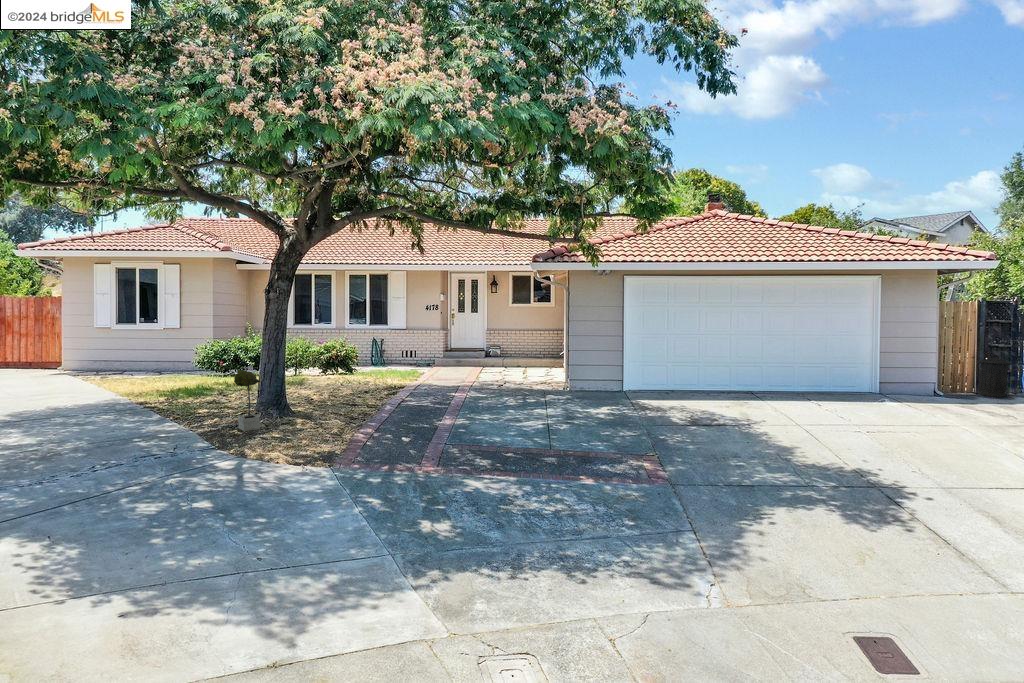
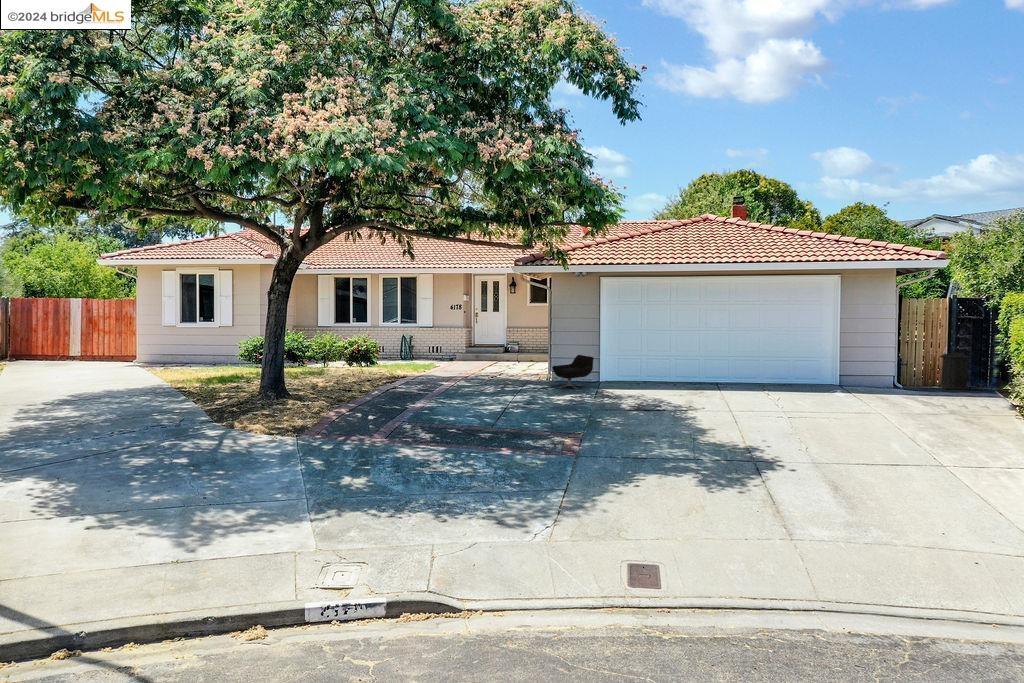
lounge chair: none [573,361,619,399] -> present [552,355,594,389]
potted tree: present [234,370,260,431] -> none [241,359,264,410]

